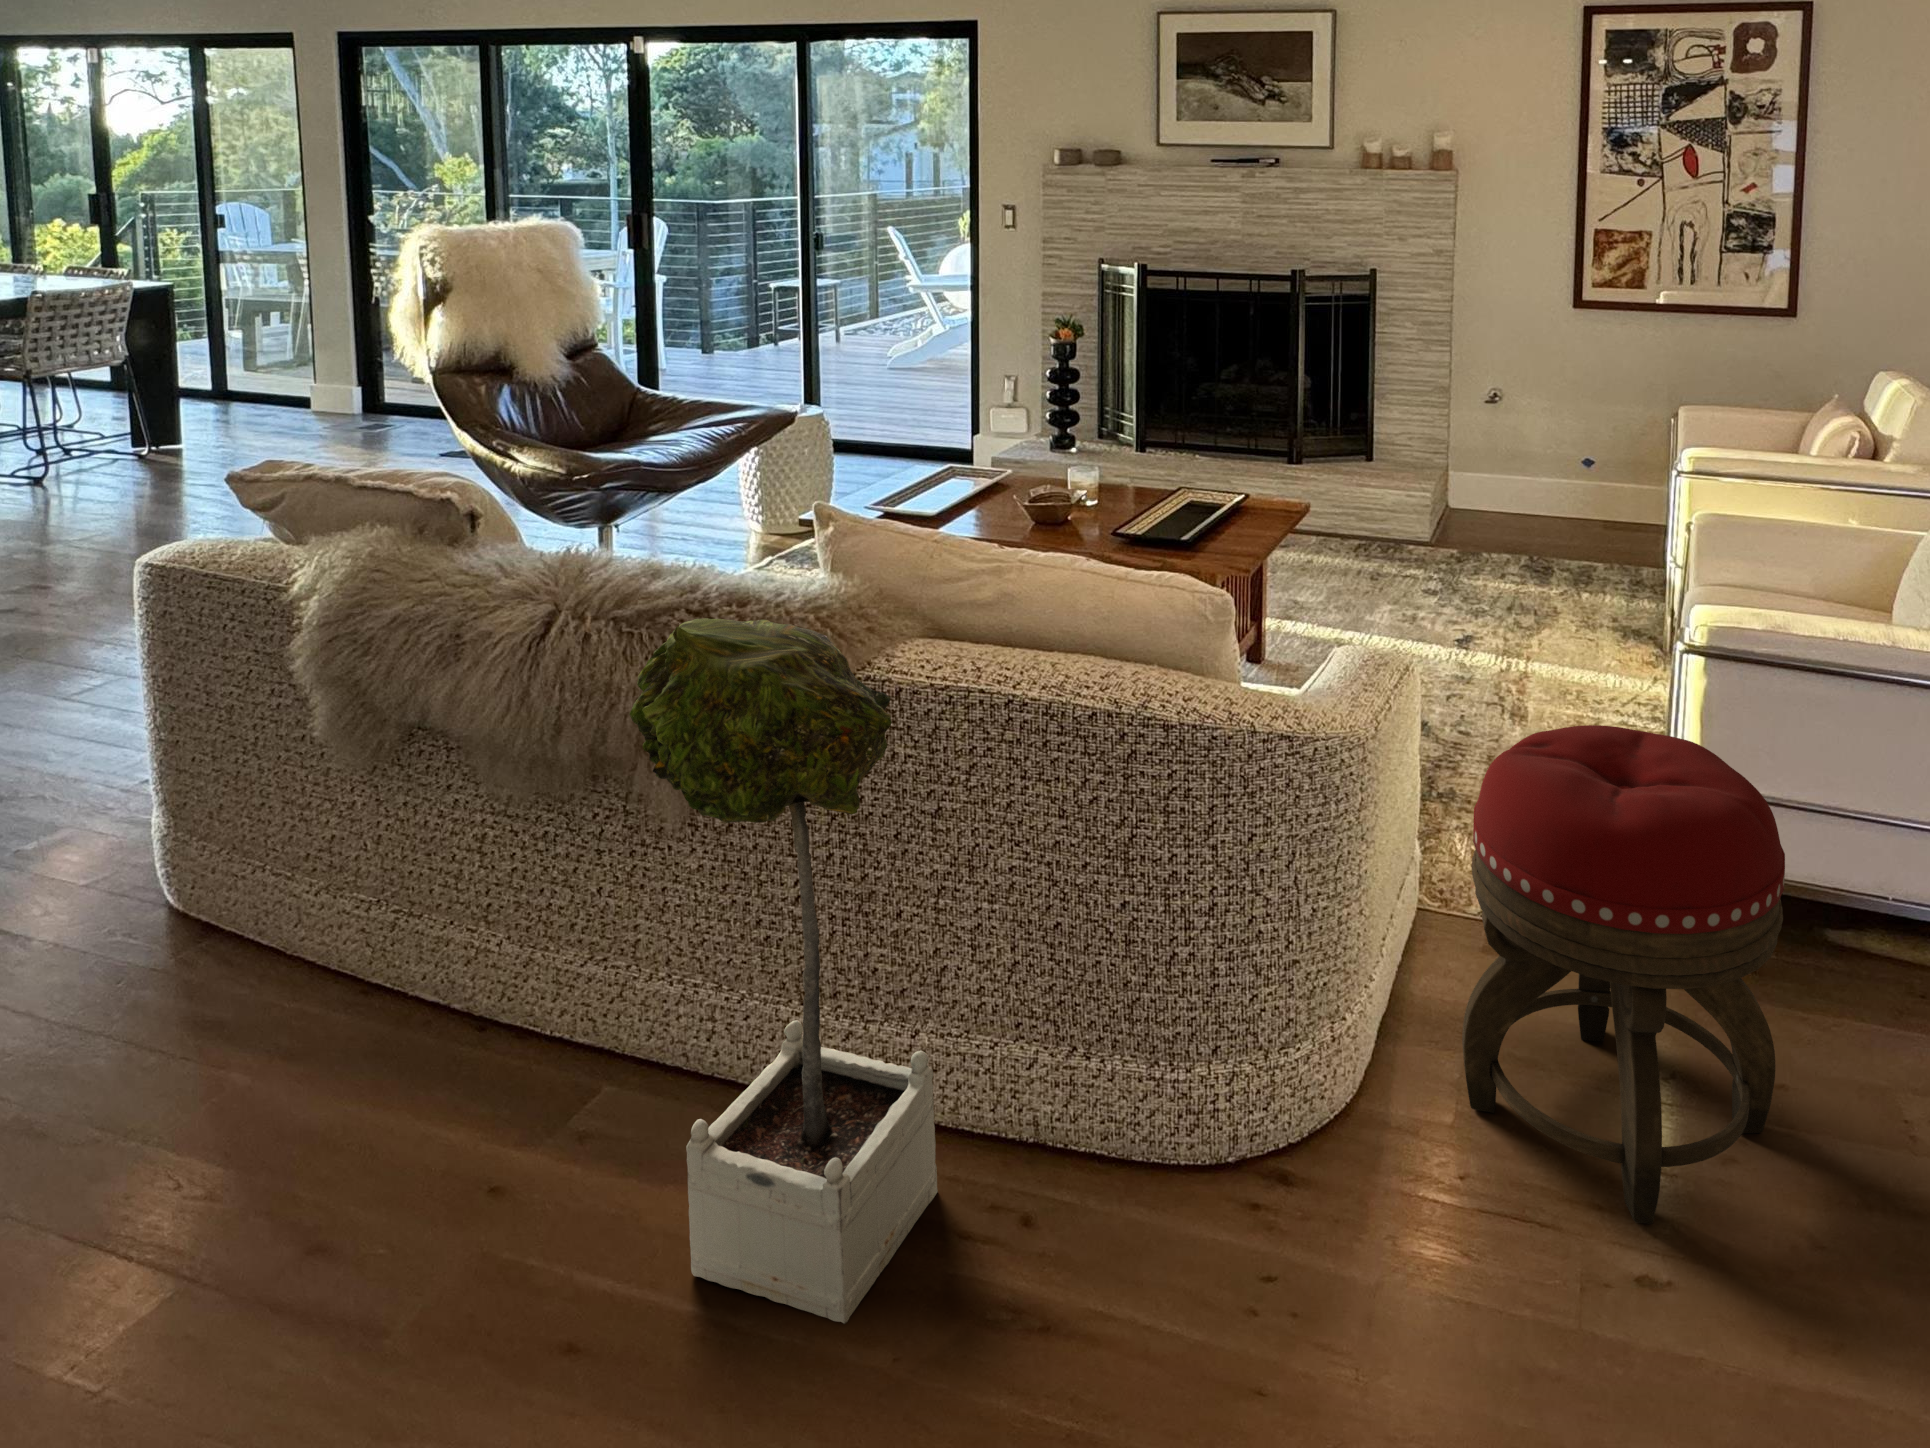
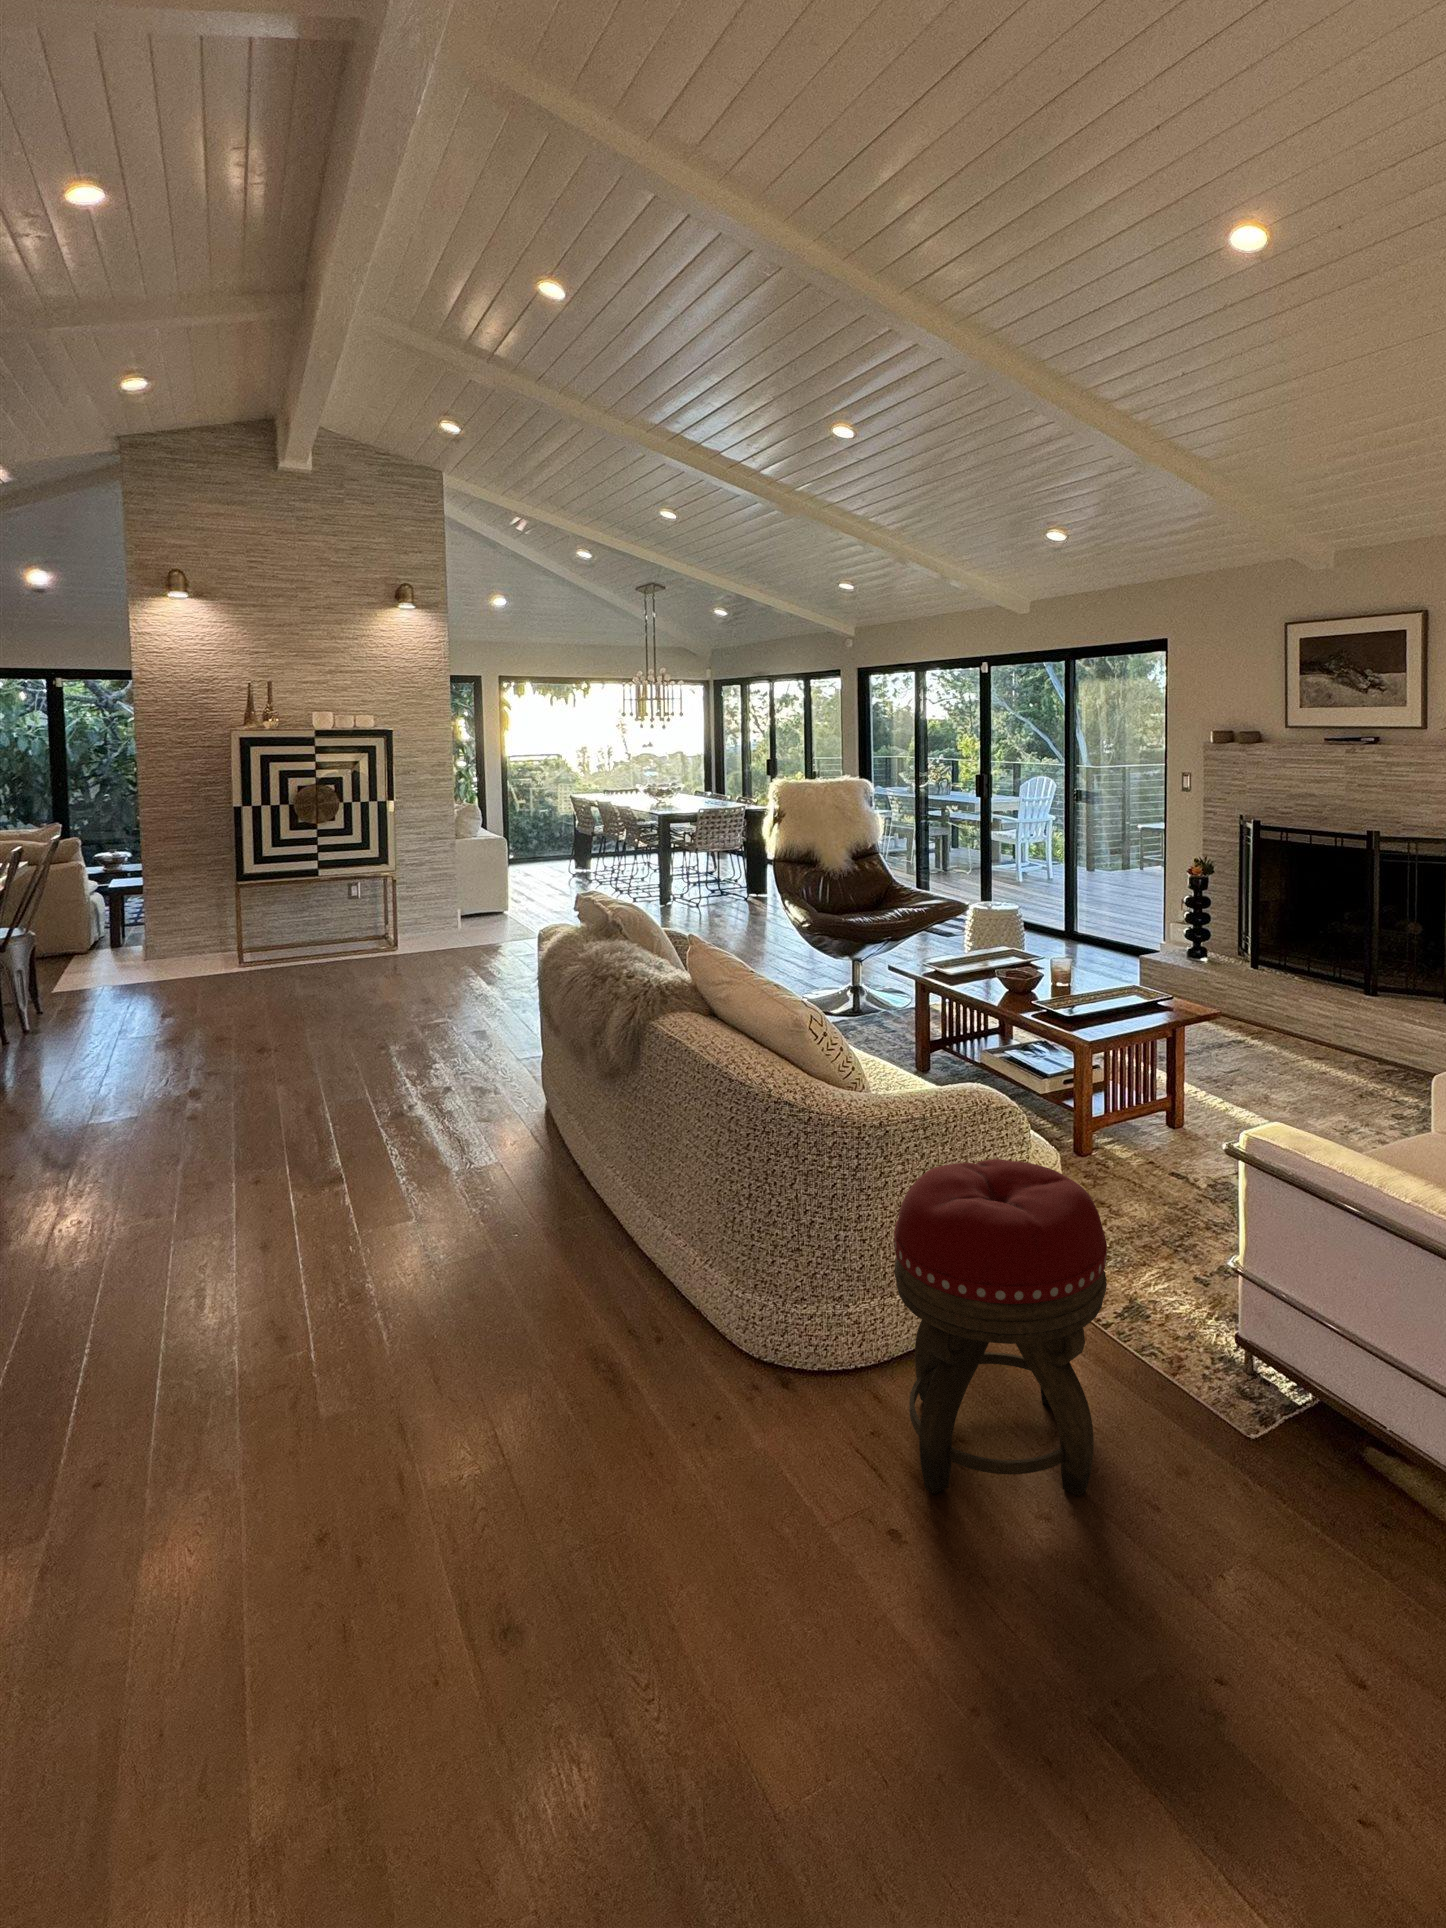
potted tree: present [629,618,938,1324] -> none [501,979,645,1340]

